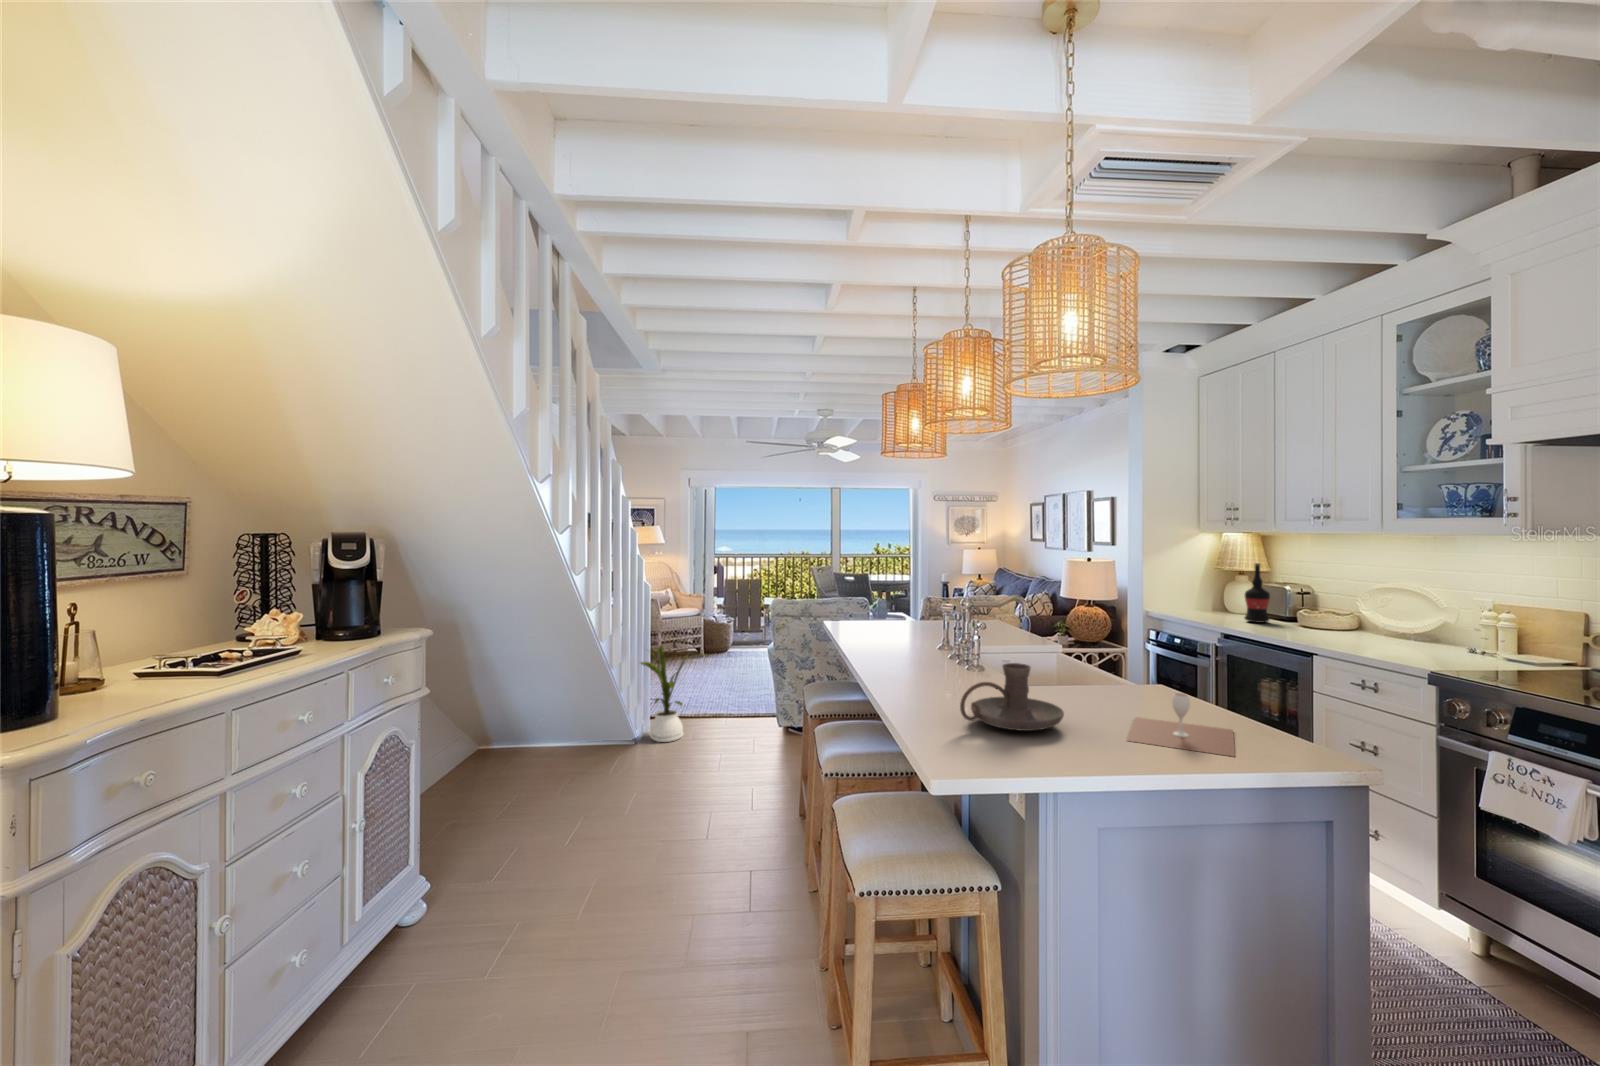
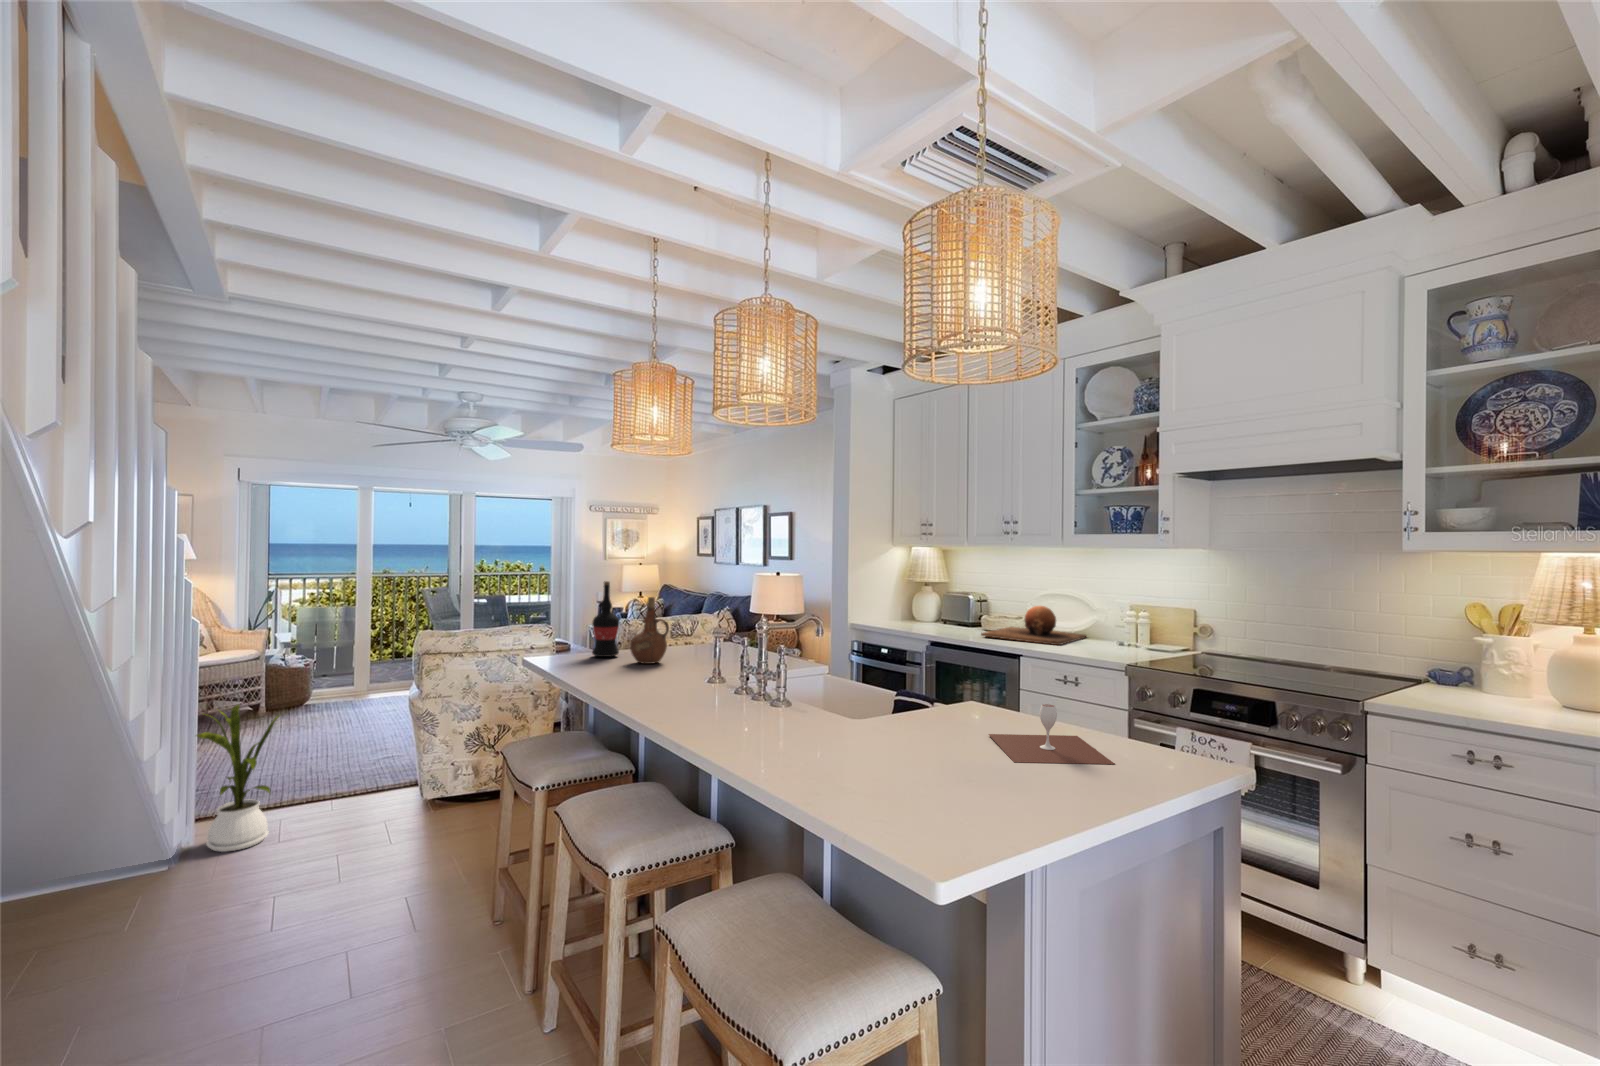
wine bottle: present [1245,563,1270,623] -> present [592,581,620,657]
ceramic pitcher: none [891,580,923,635] -> present [630,597,669,664]
chopping board: none [1280,600,1431,646] -> present [981,606,1086,645]
candle holder: present [960,663,1064,731] -> none [844,687,950,767]

